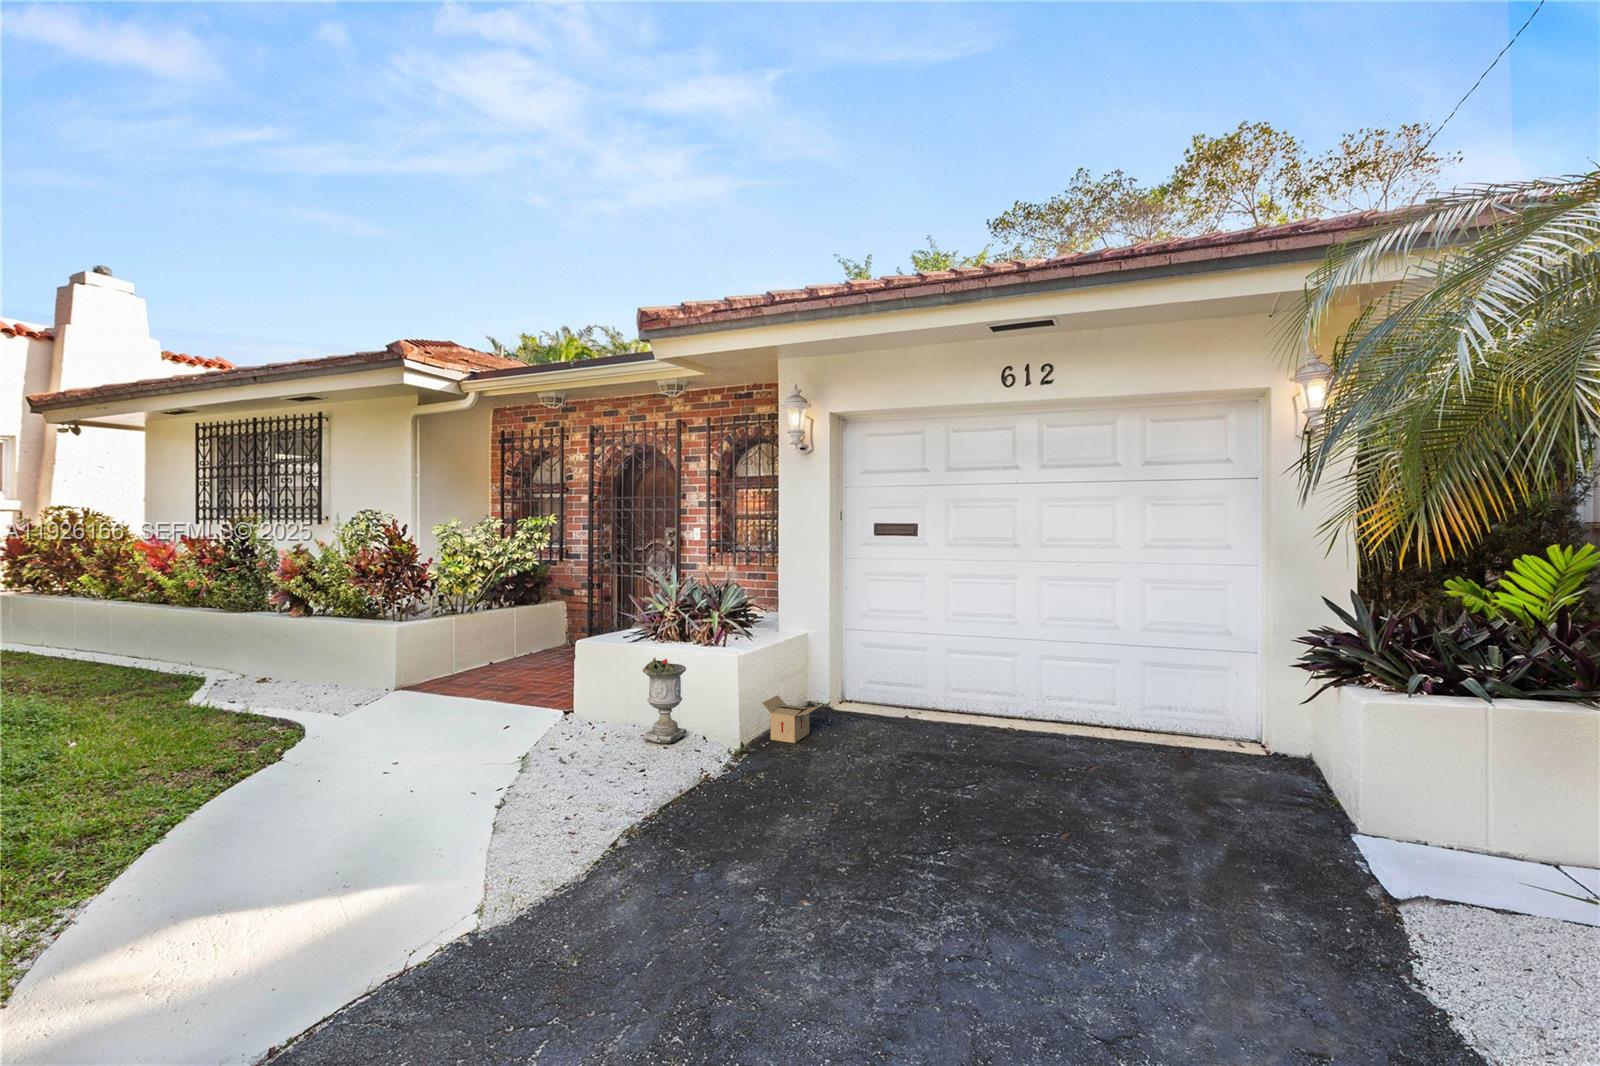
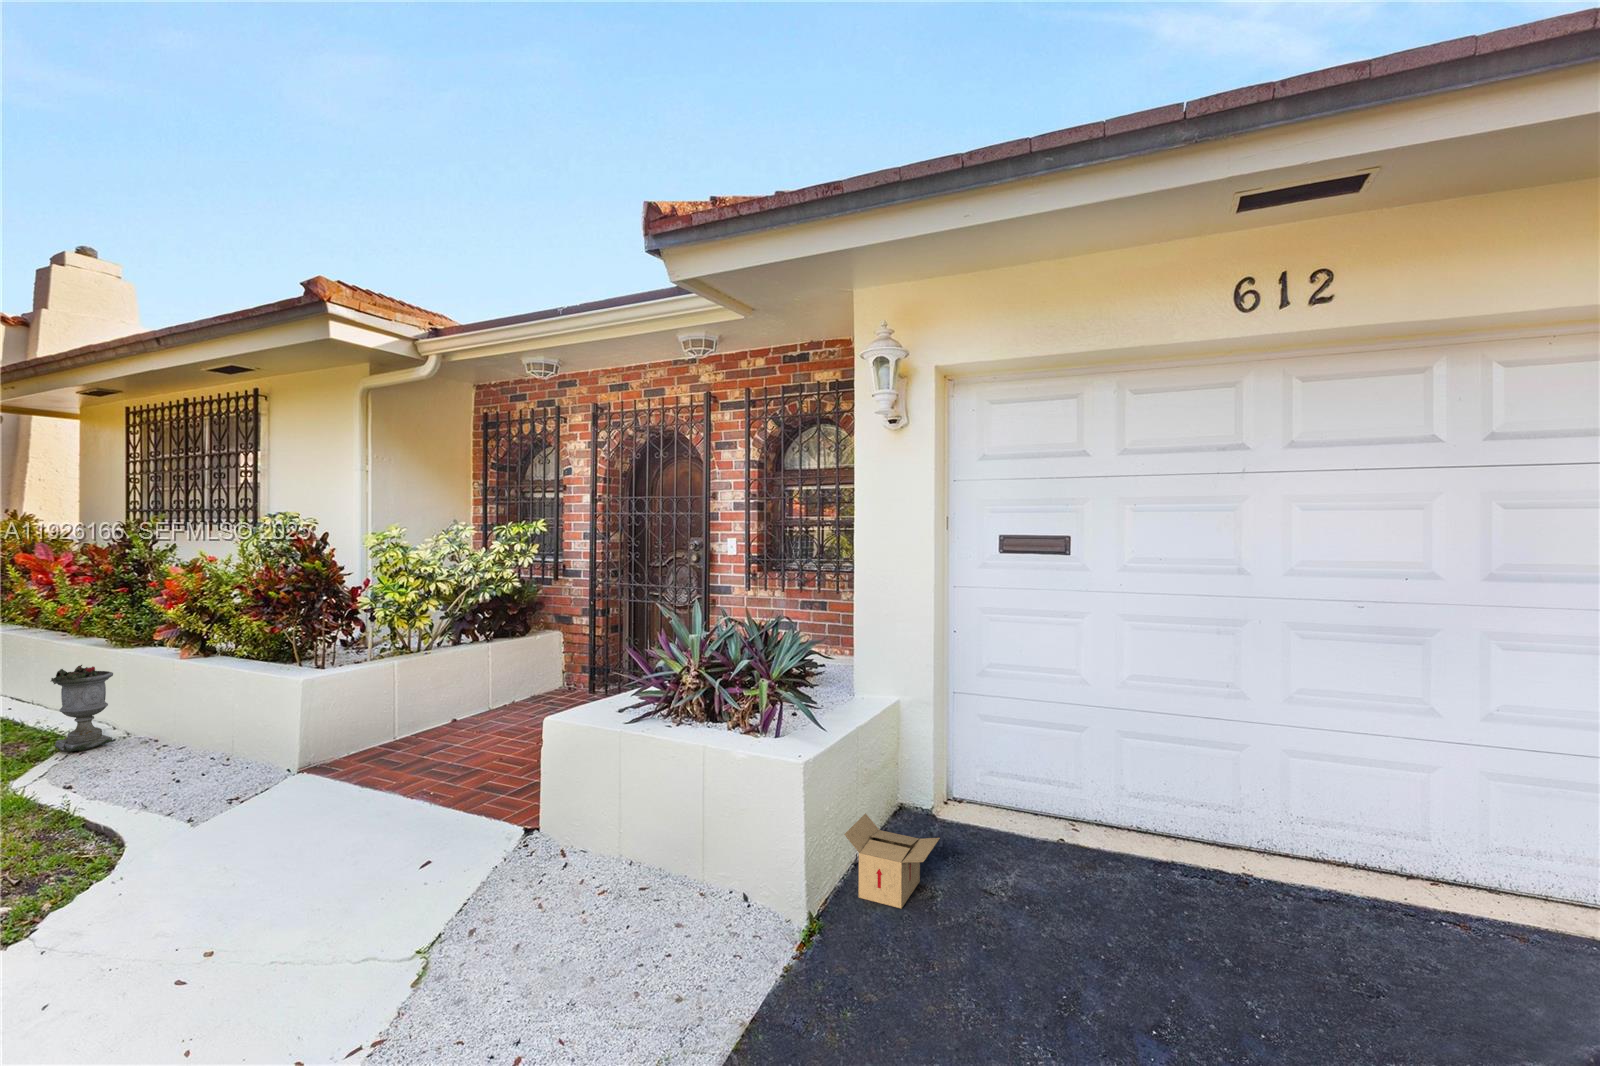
planter: present [642,658,687,743] -> present [51,665,113,752]

